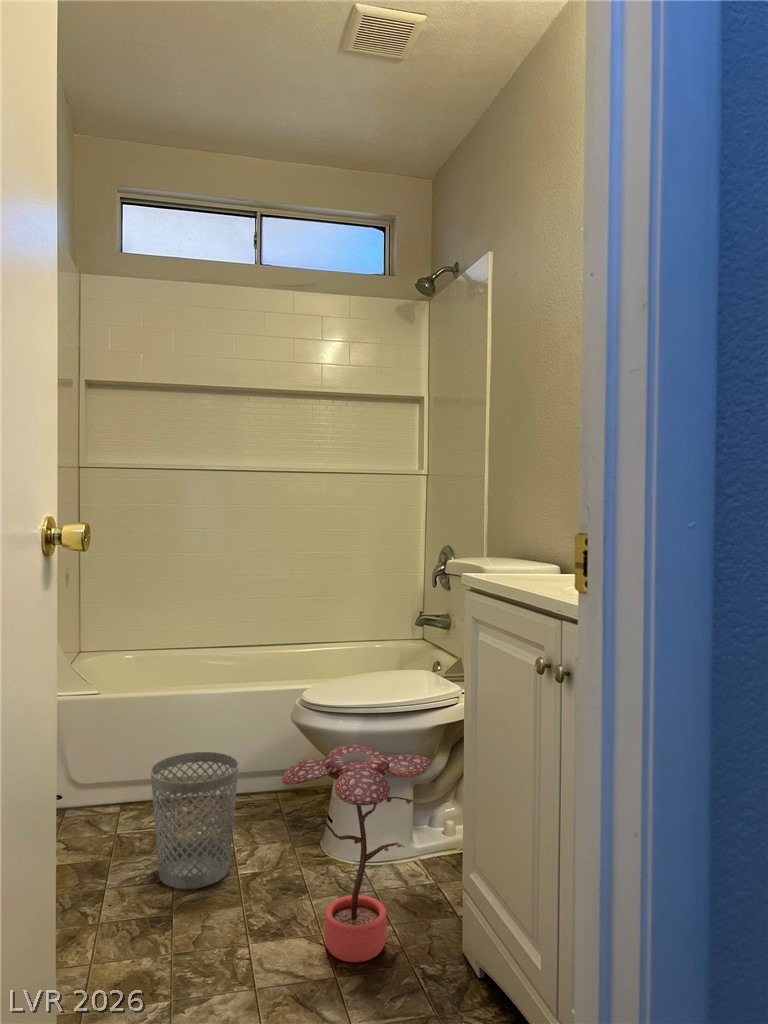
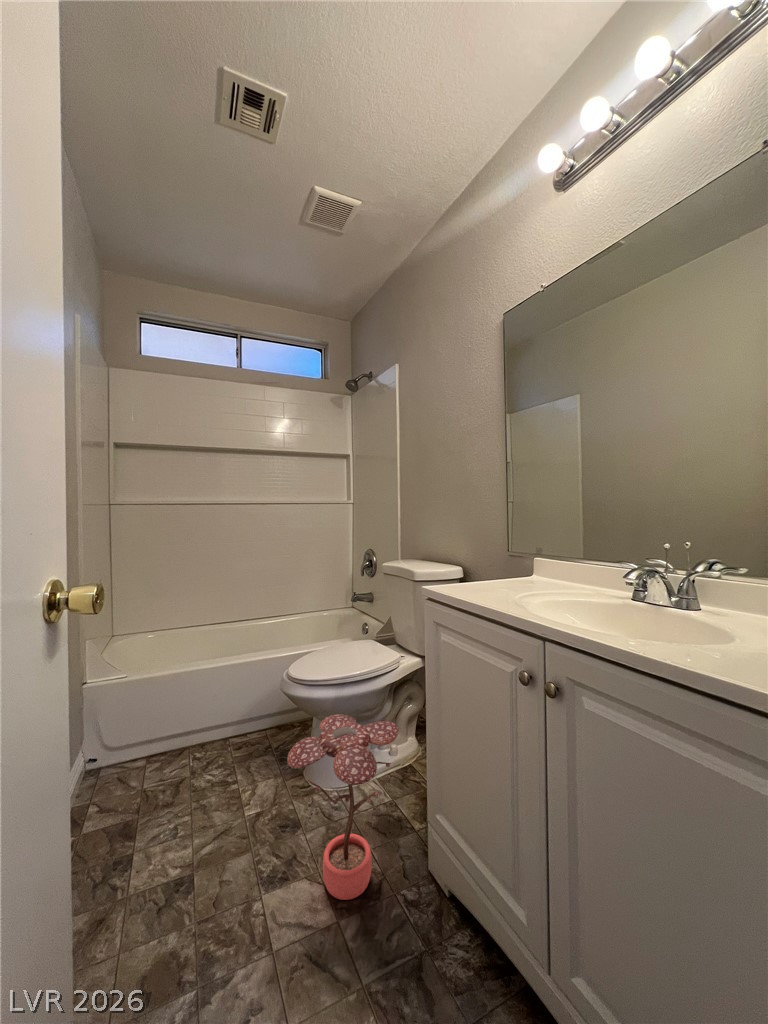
wastebasket: present [151,752,239,889] -> none [171,721,243,842]

